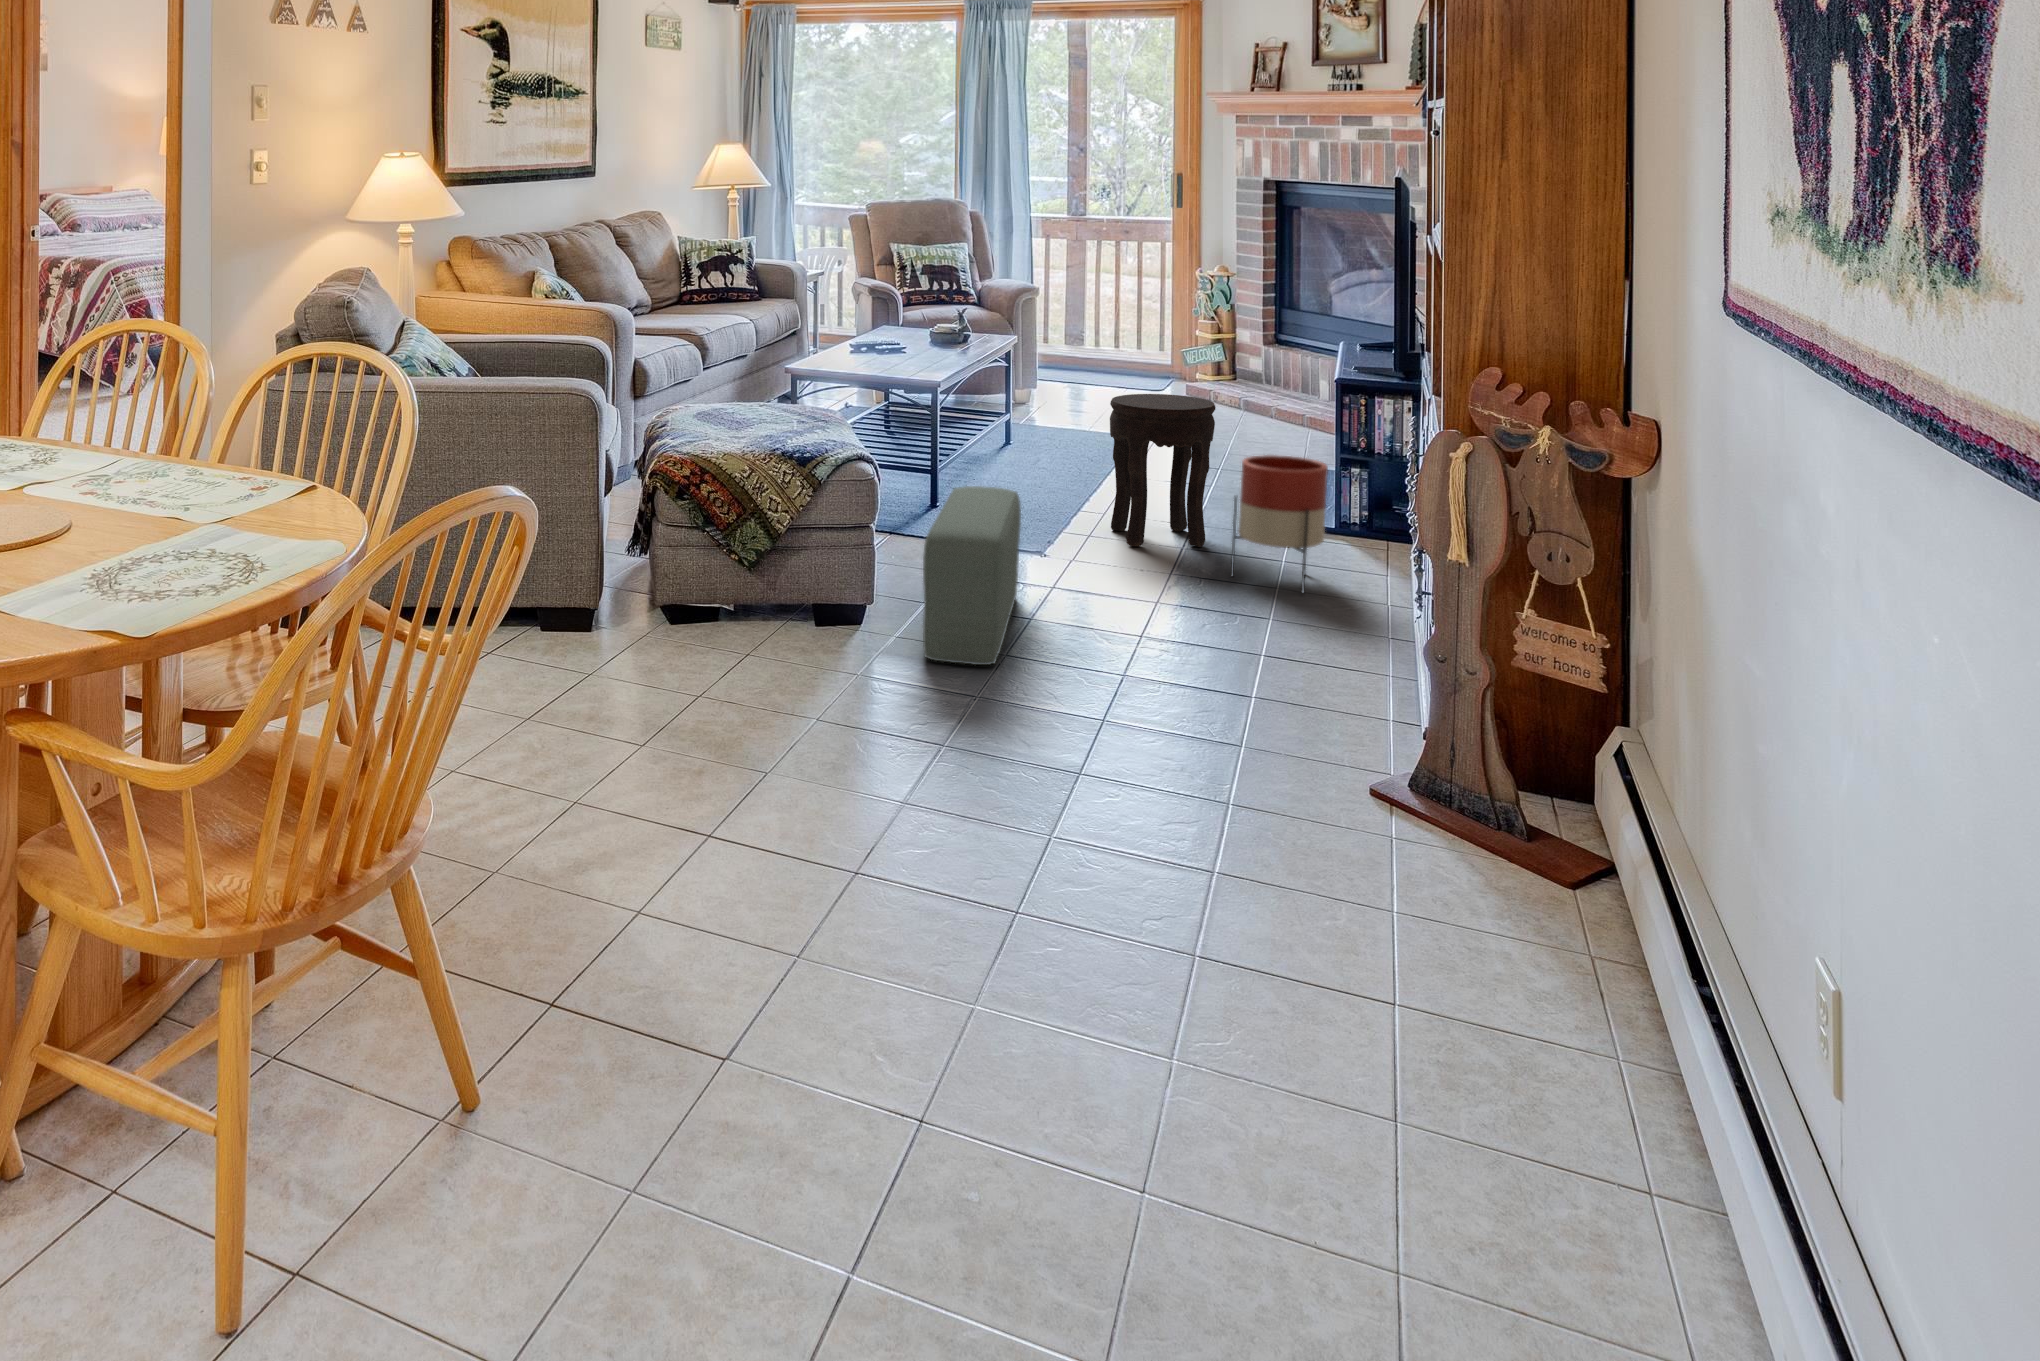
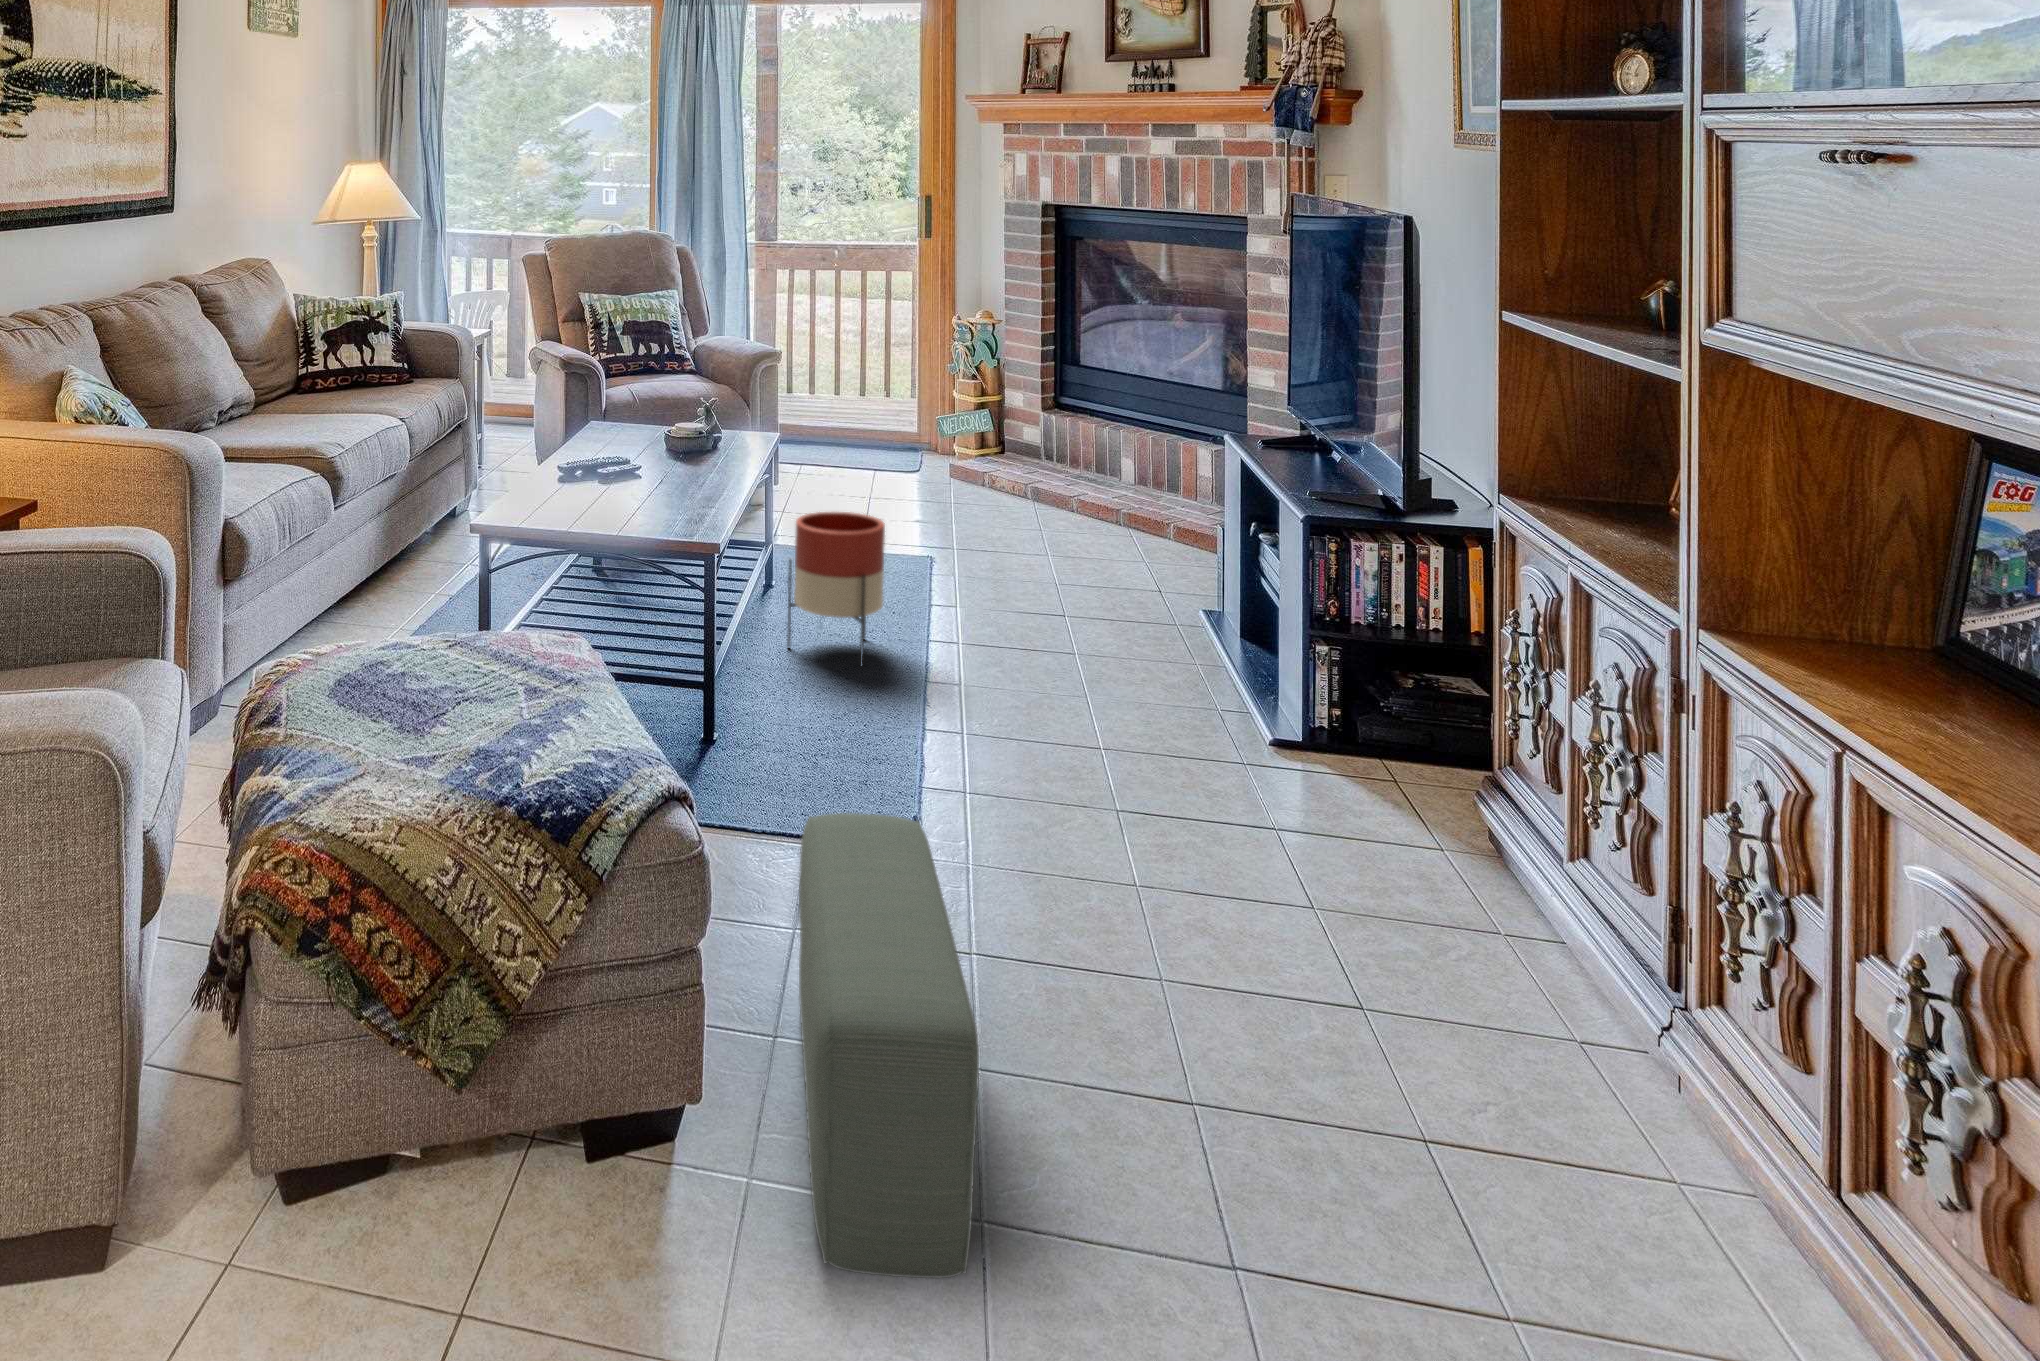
side table: present [1110,394,1216,547] -> none [988,568,1155,825]
planter: present [1231,455,1328,593] -> present [787,512,885,666]

